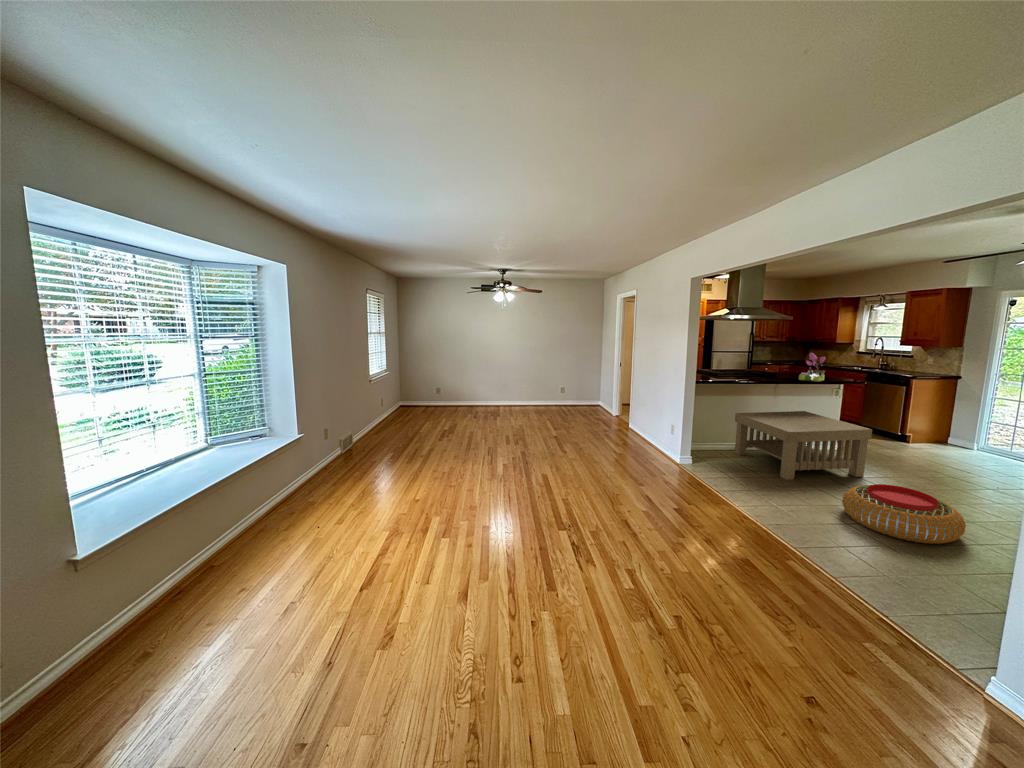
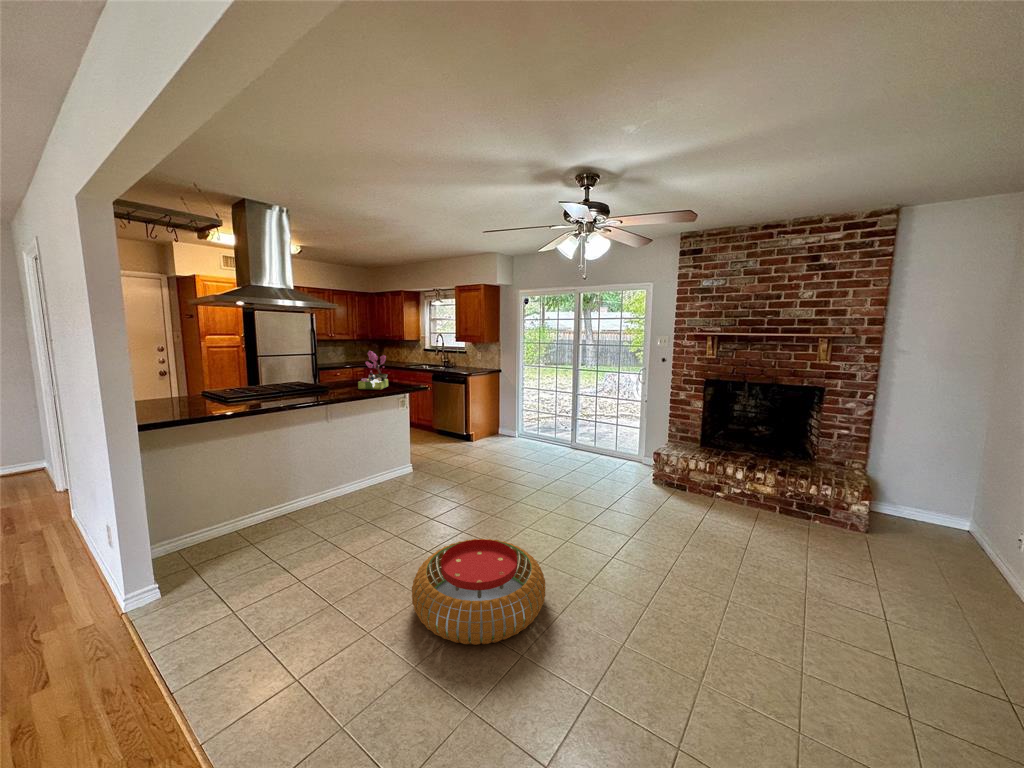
coffee table: present [735,411,872,479] -> none [264,432,440,562]

